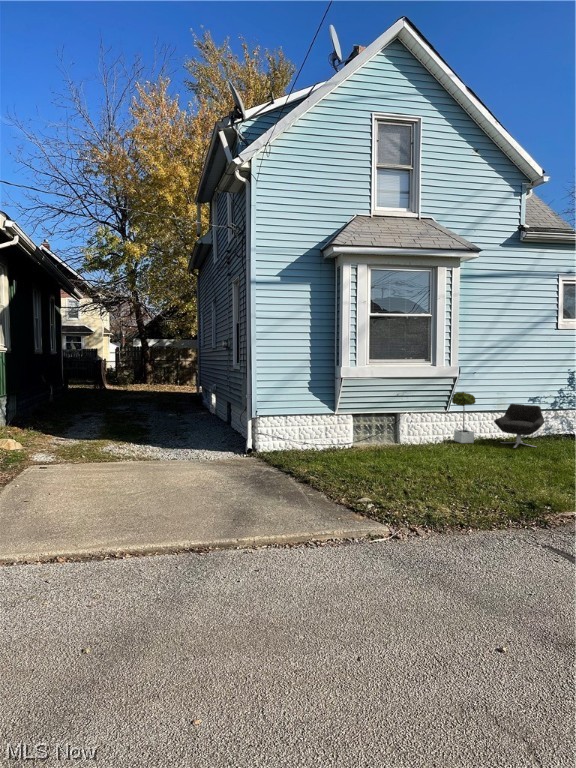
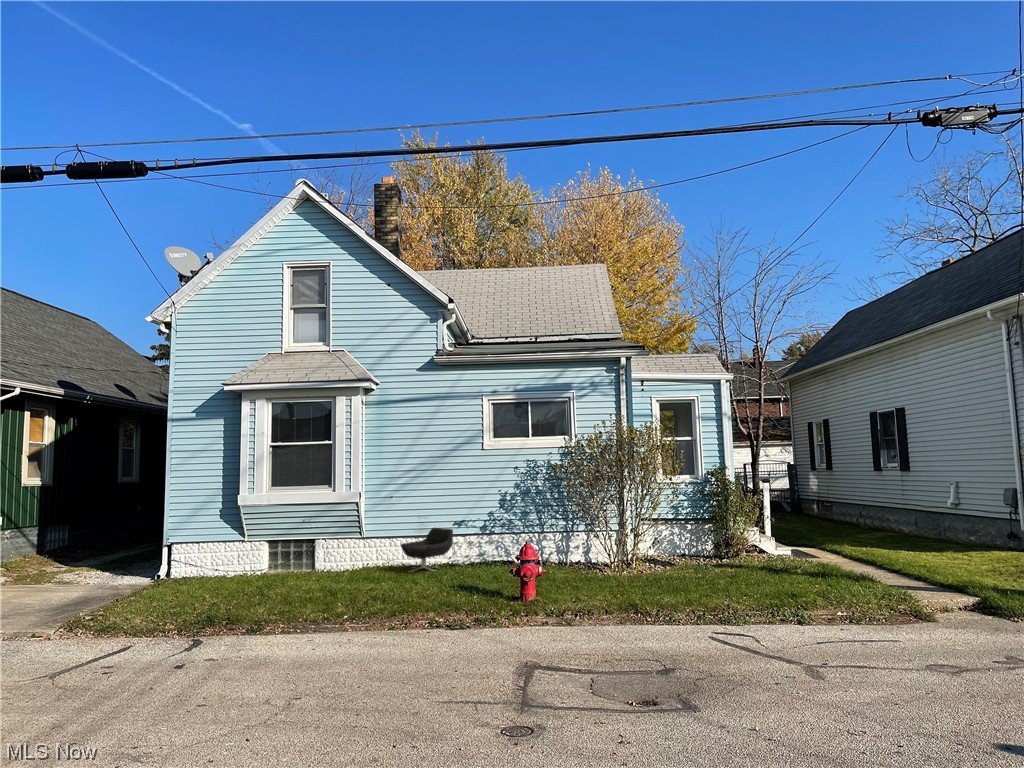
potted tree: present [452,392,476,443] -> none [363,516,385,569]

